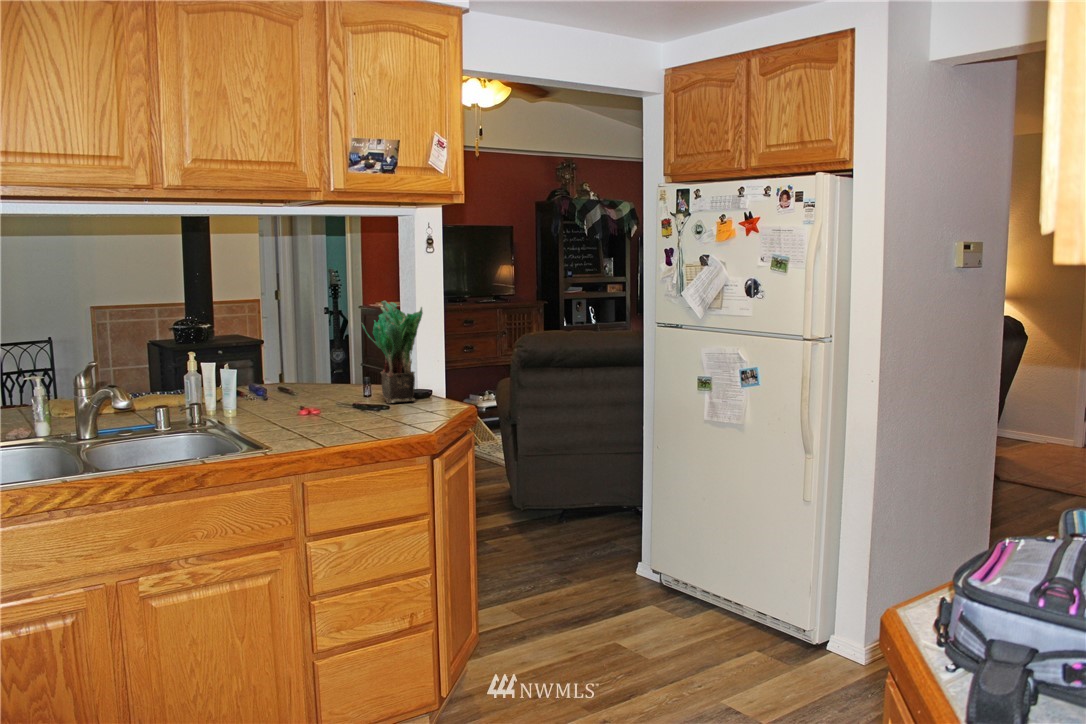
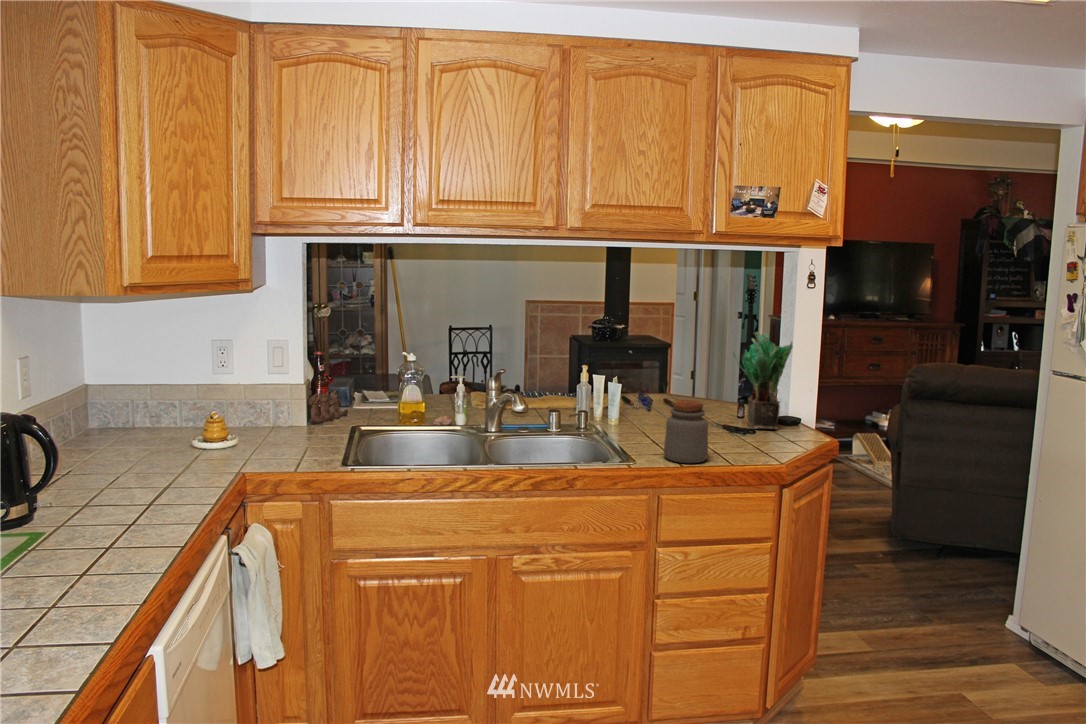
jar: none [305,373,355,441] -> present [664,400,708,463]

